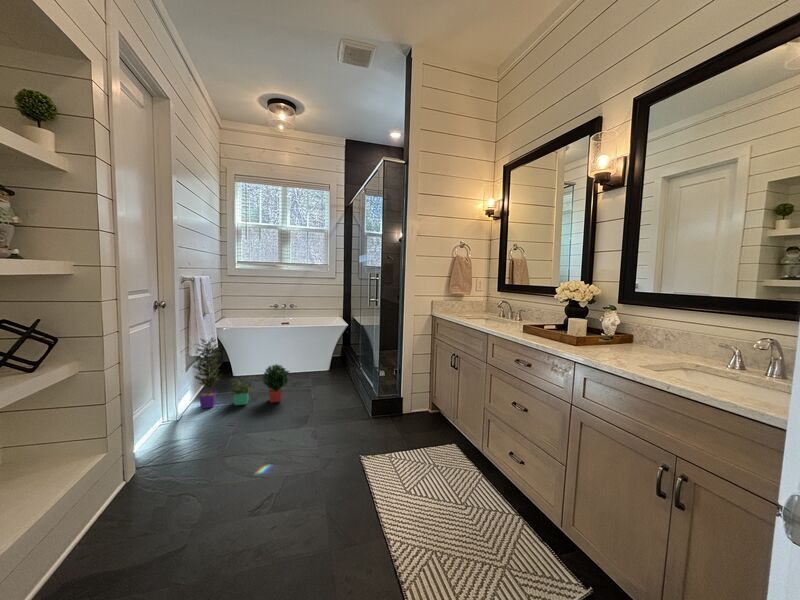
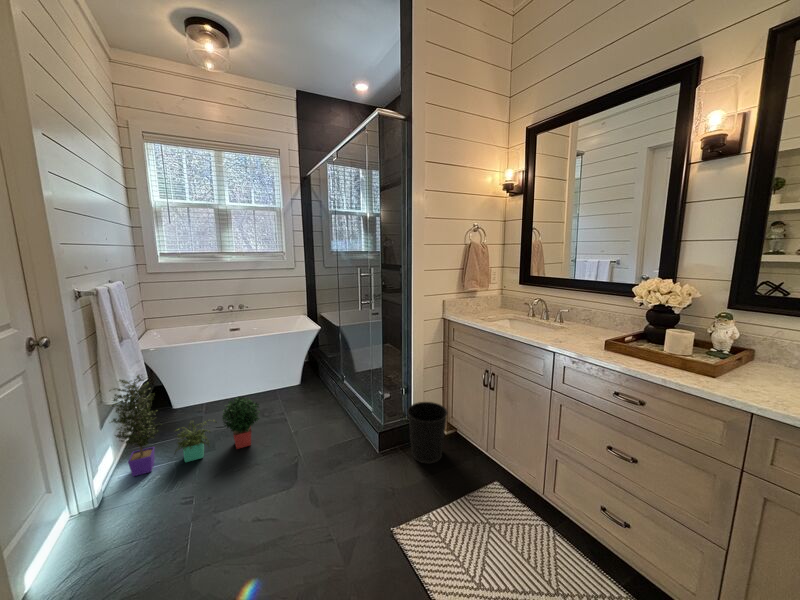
wastebasket: none [393,381,426,428] -> present [407,402,447,463]

